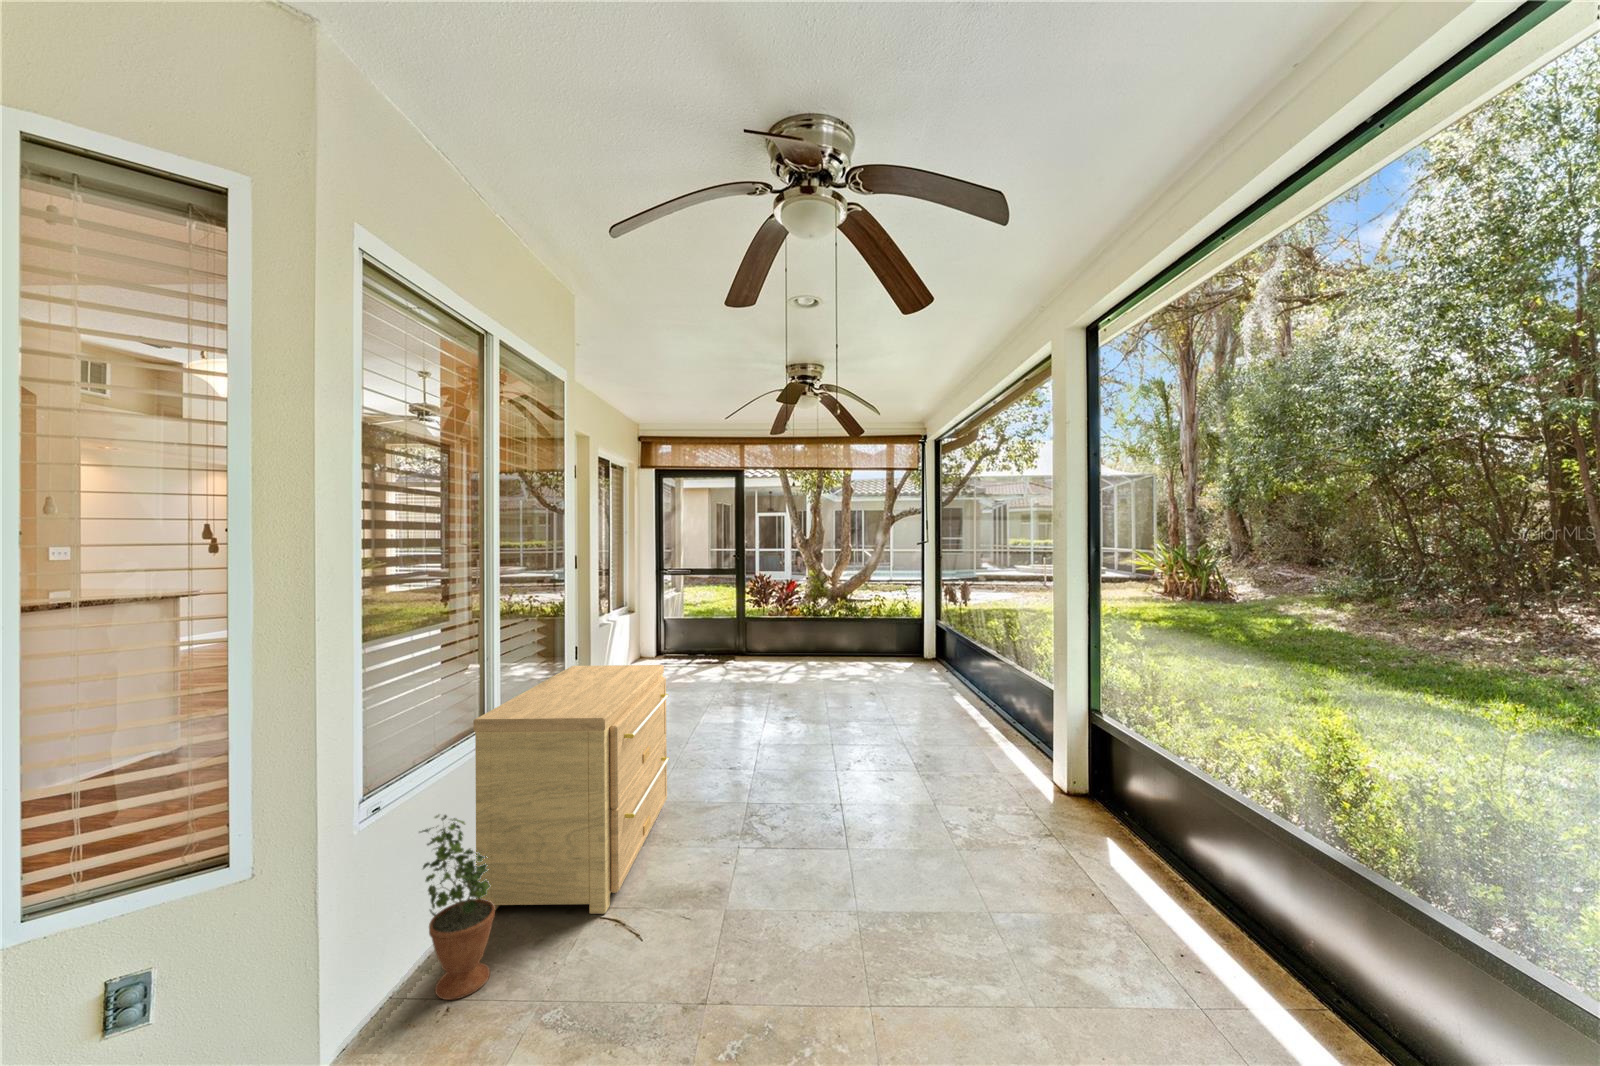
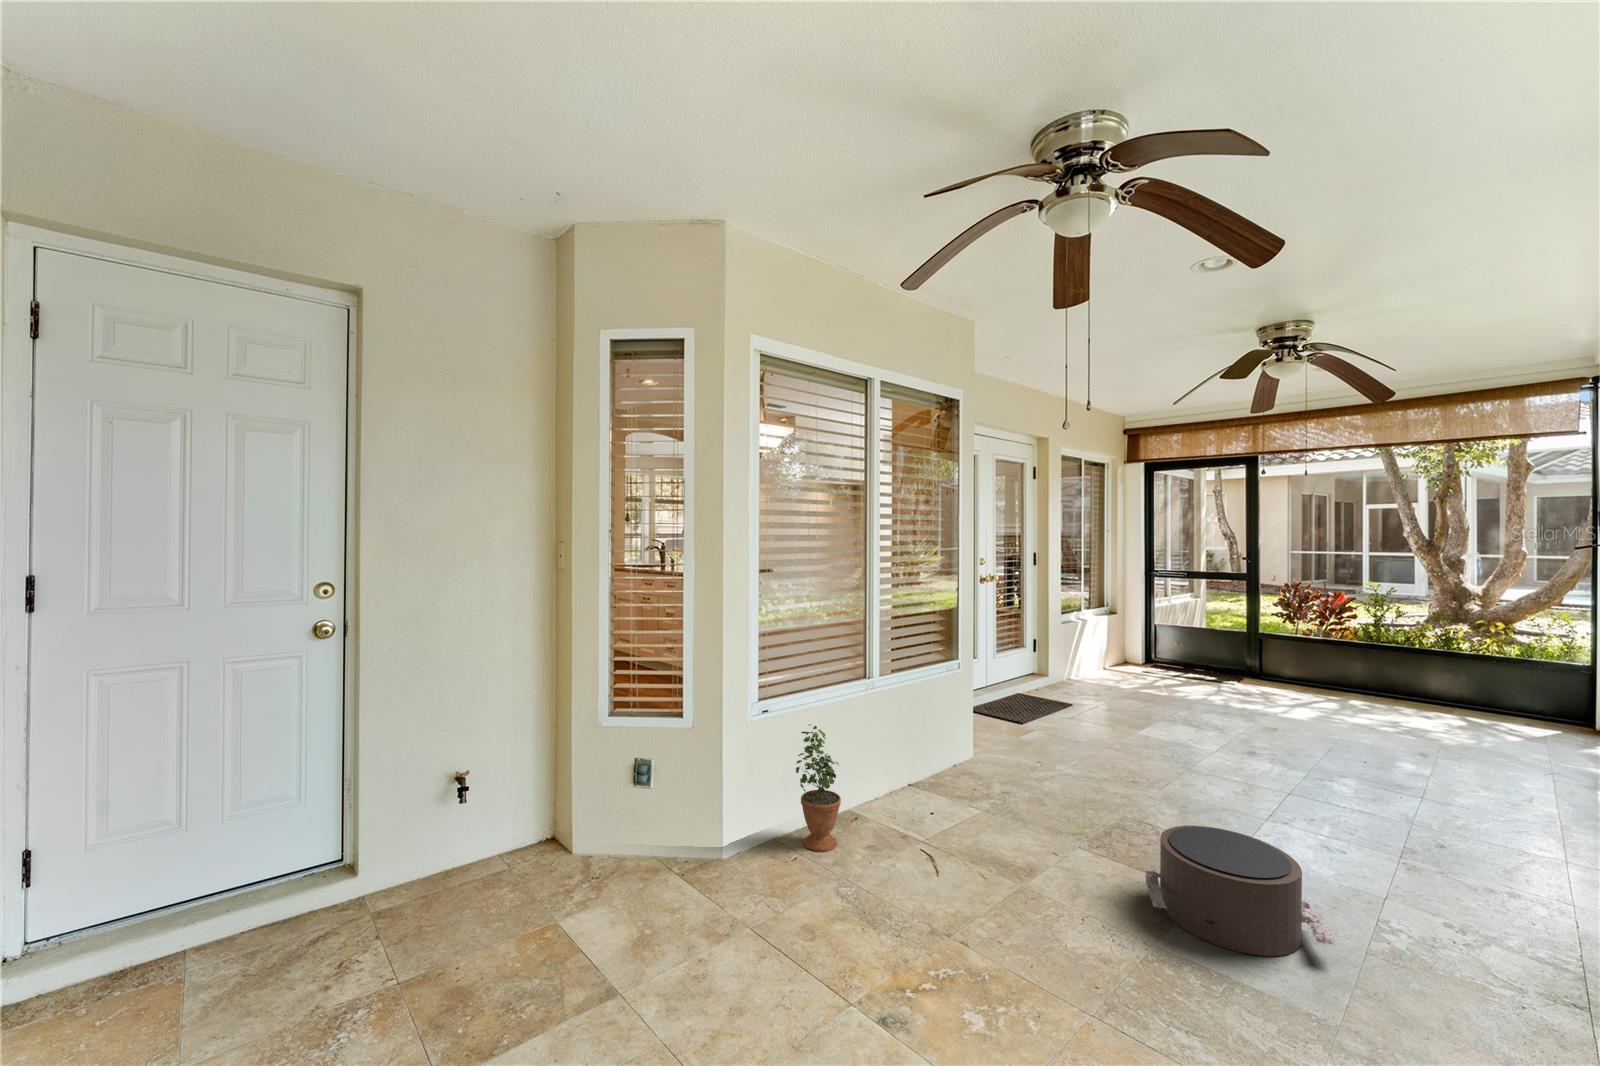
side table: present [473,665,669,914] -> none [851,649,1039,848]
pouf: none [810,776,943,876] -> present [1145,826,1335,956]

